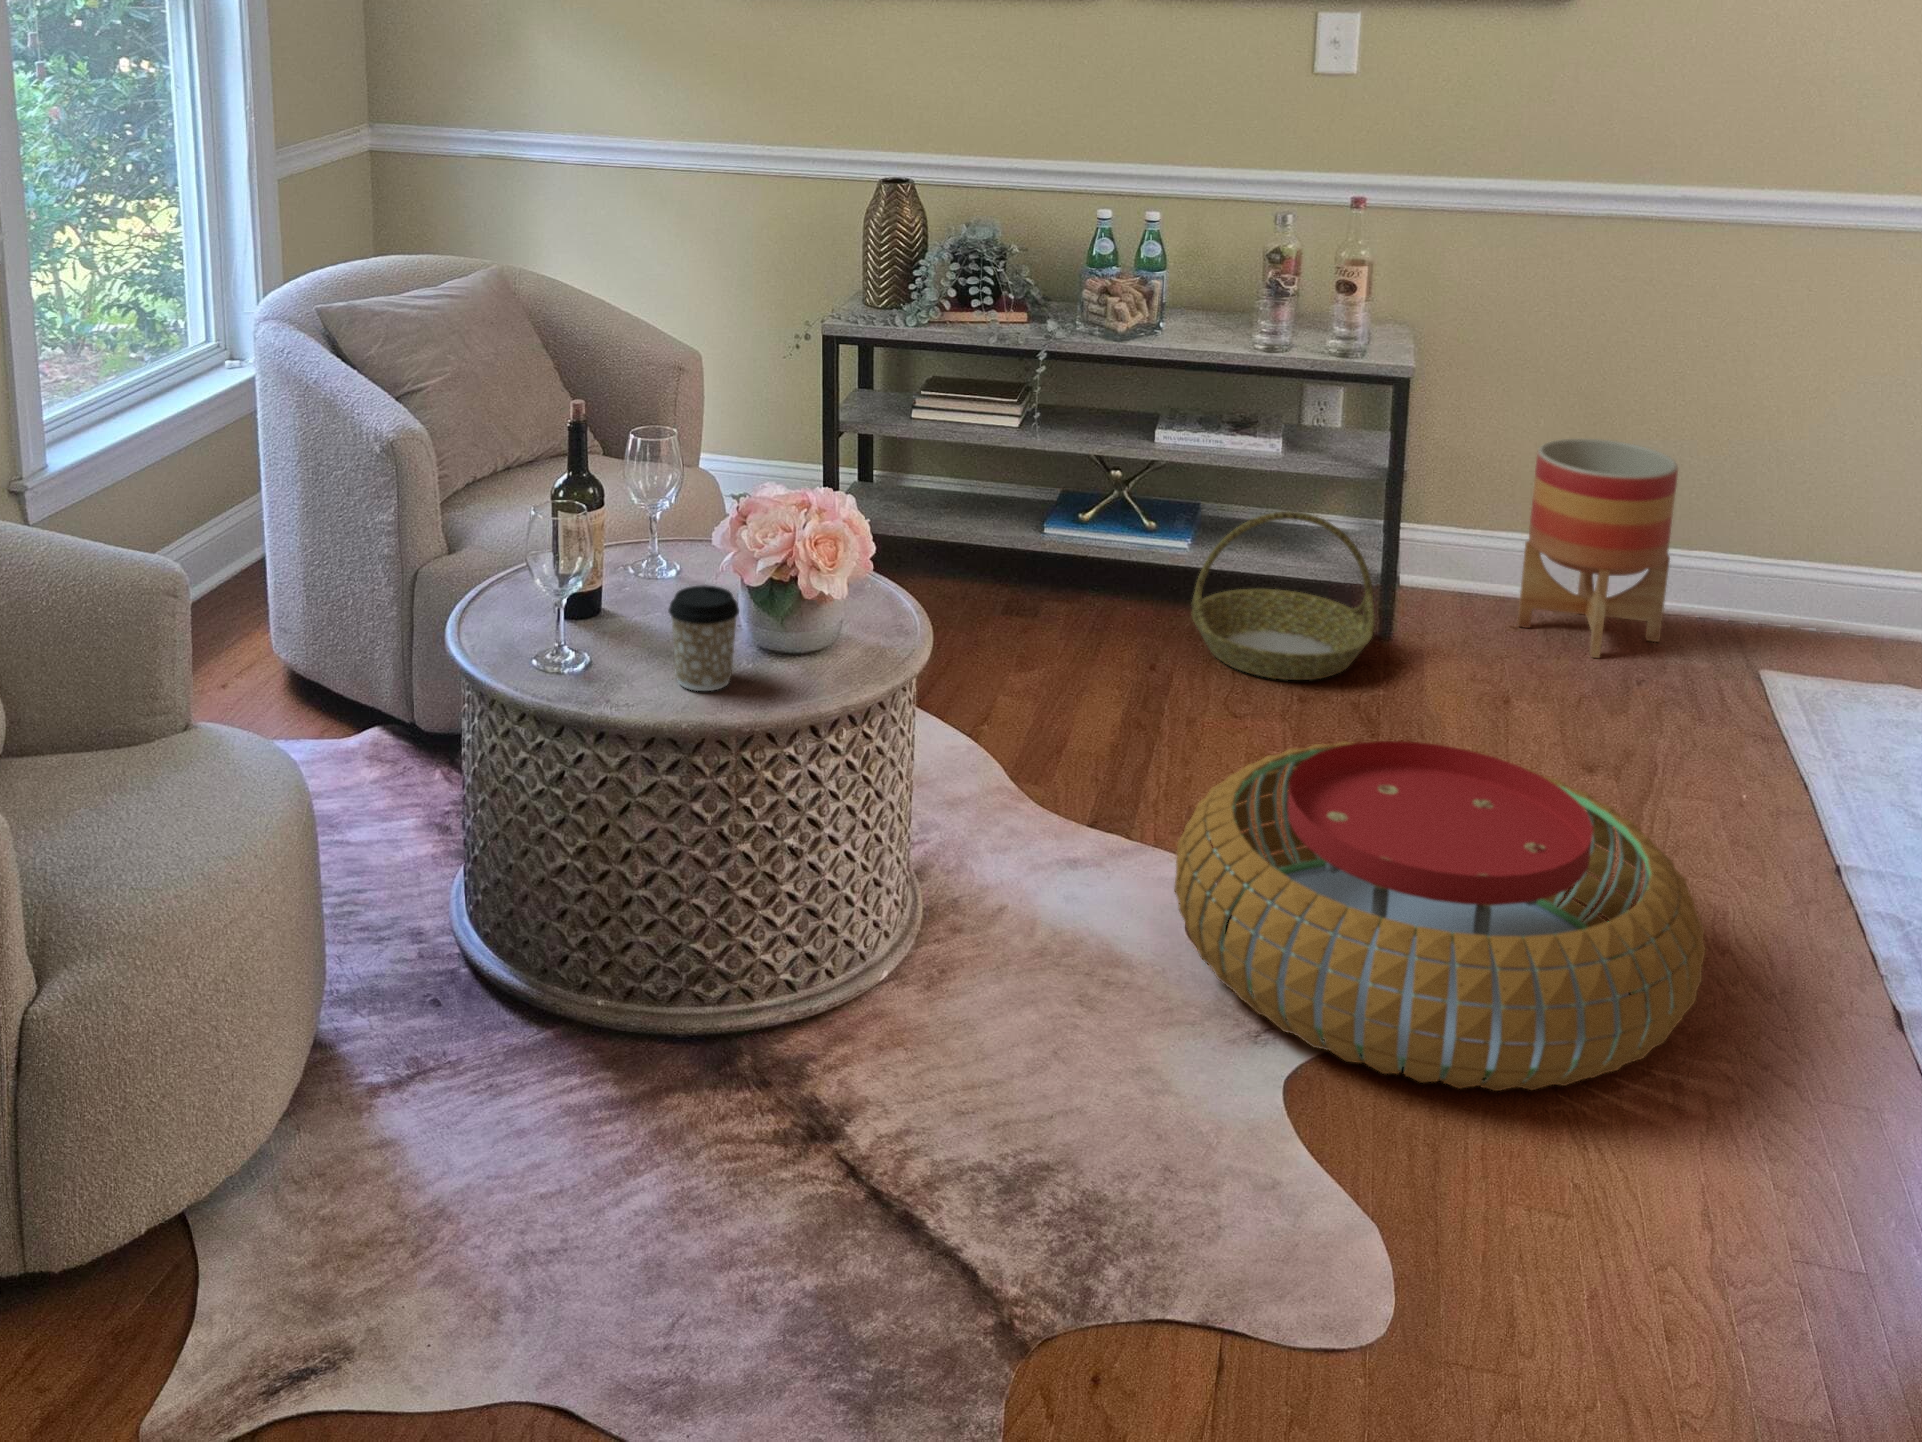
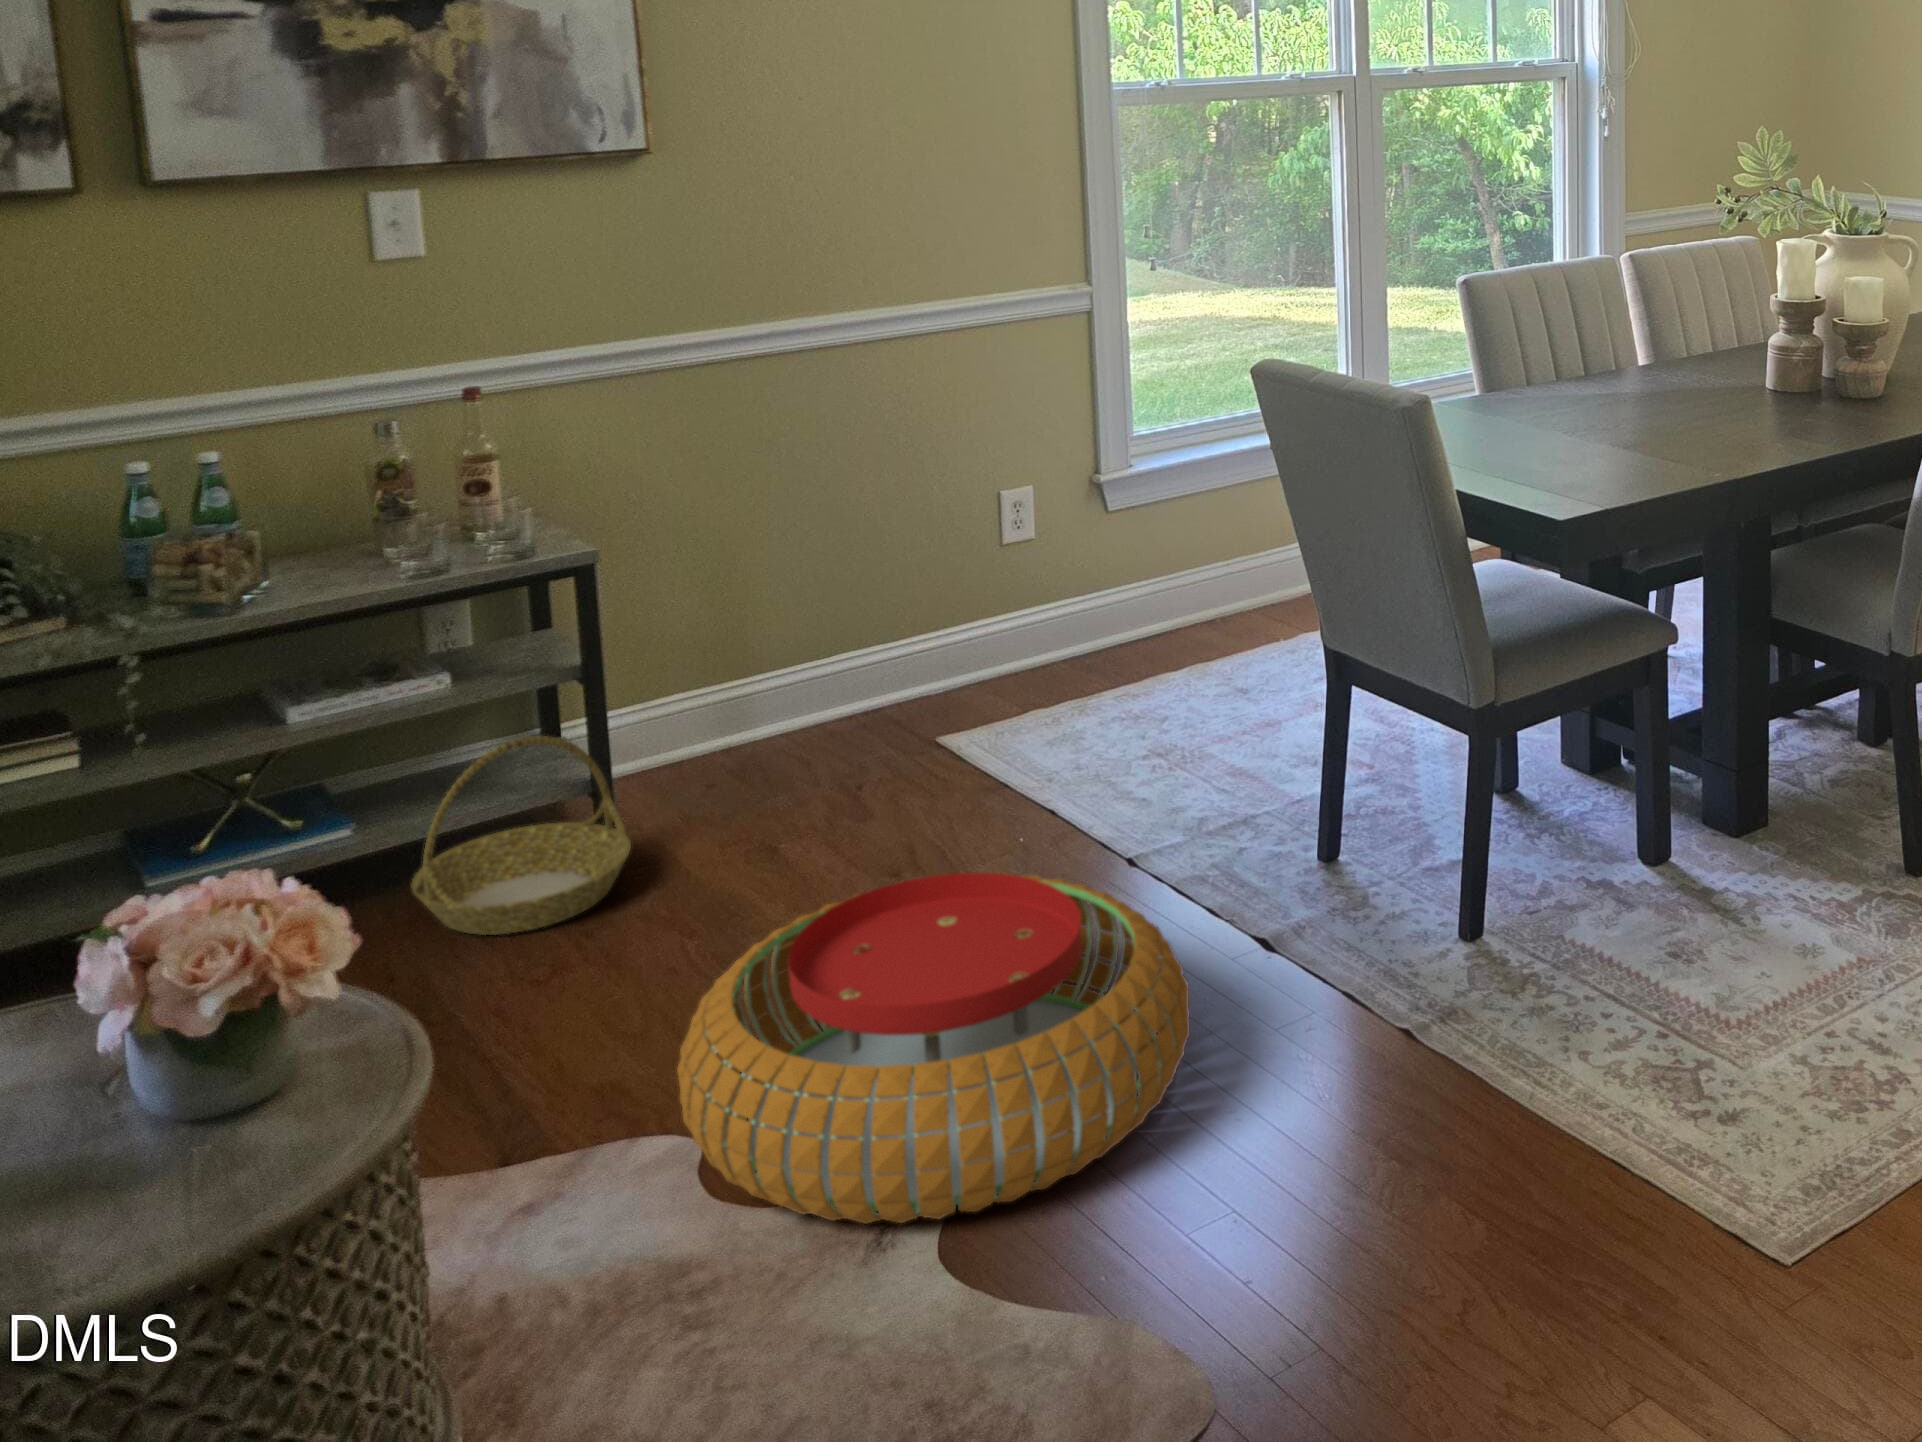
planter: present [1517,439,1678,658] -> none [705,572,847,781]
coffee cup: present [669,585,739,691] -> none [94,1053,218,1217]

